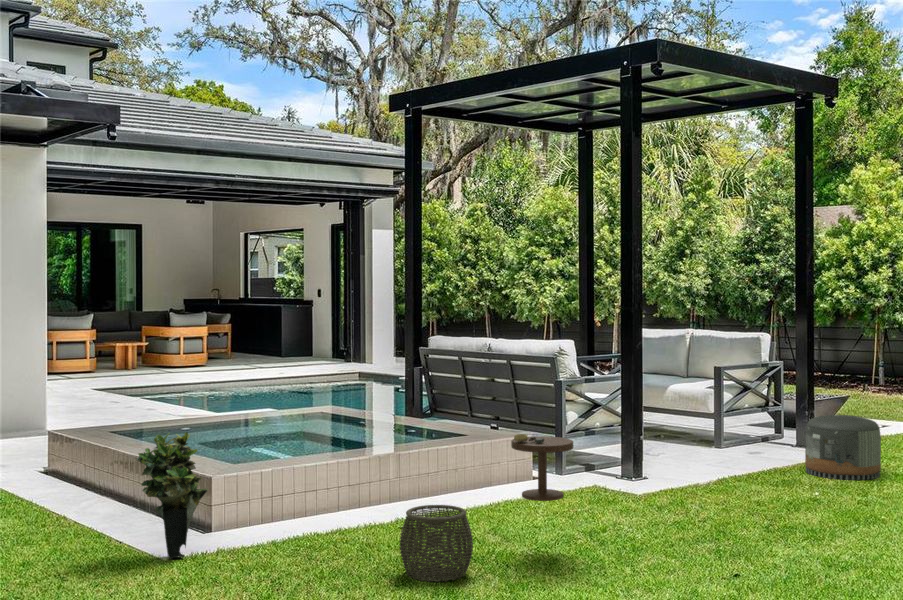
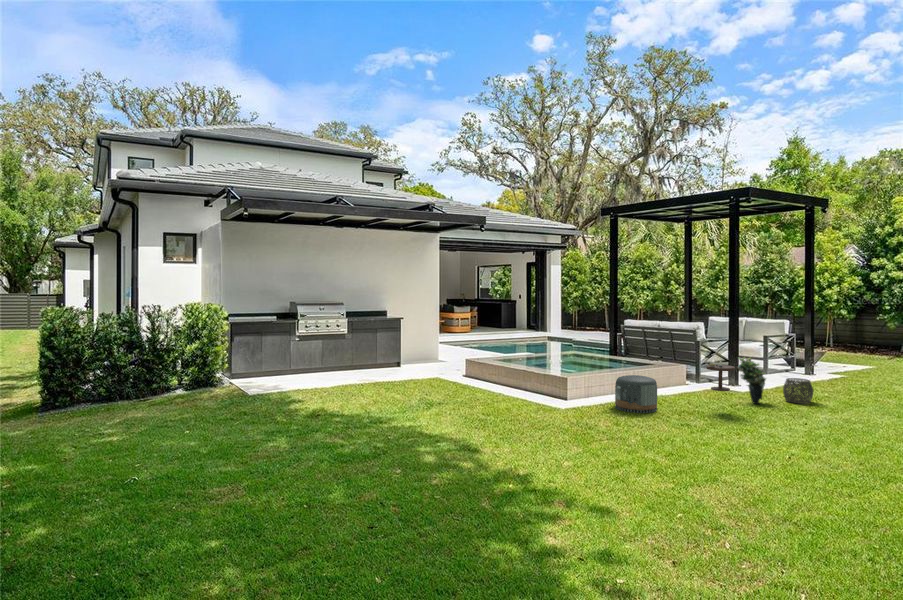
pouf: present [805,415,881,480] -> present [615,375,657,413]
potted plant: present [137,432,208,559] -> present [738,357,766,404]
woven basket: present [399,505,474,582] -> present [783,378,813,404]

